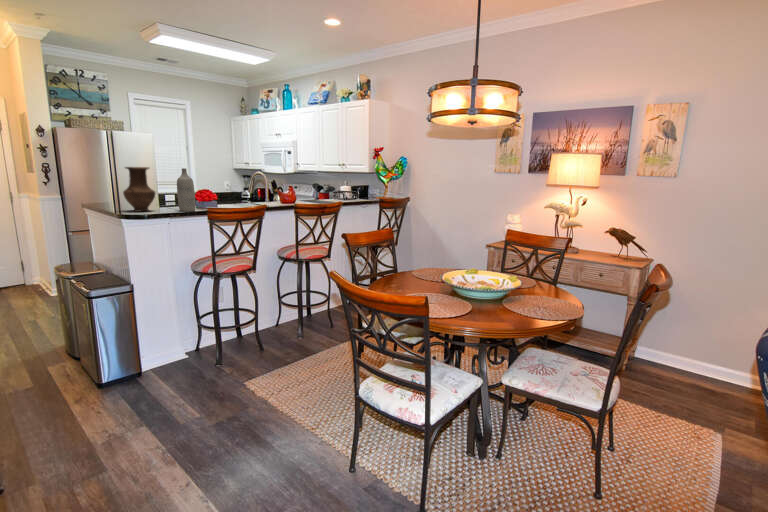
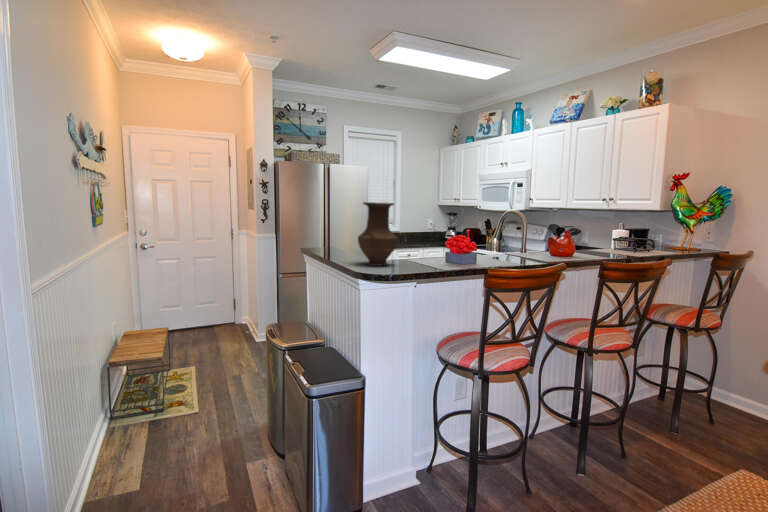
bottle: present [177,168,195,211] -> none [425,205,449,268]

